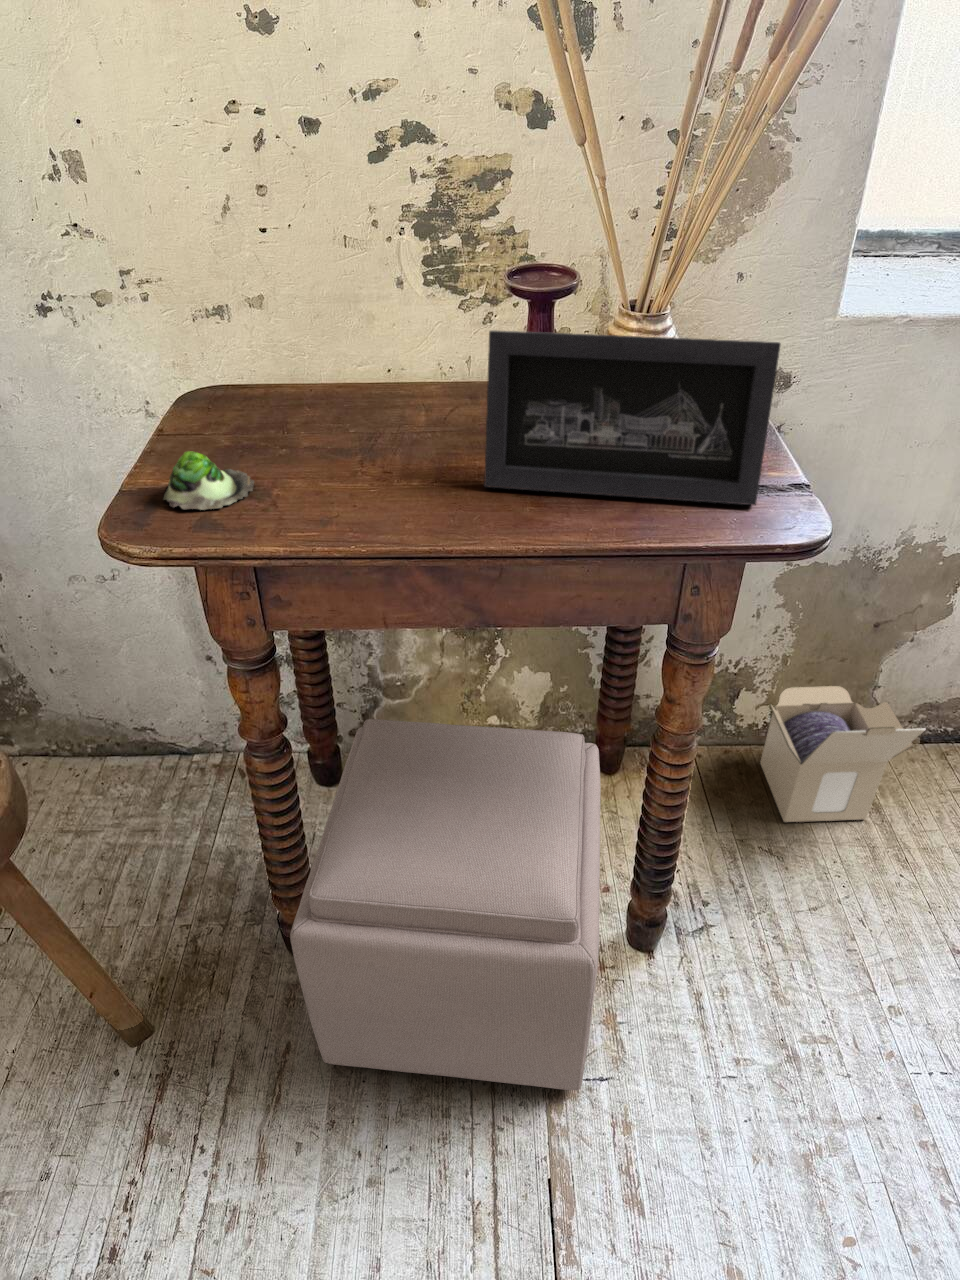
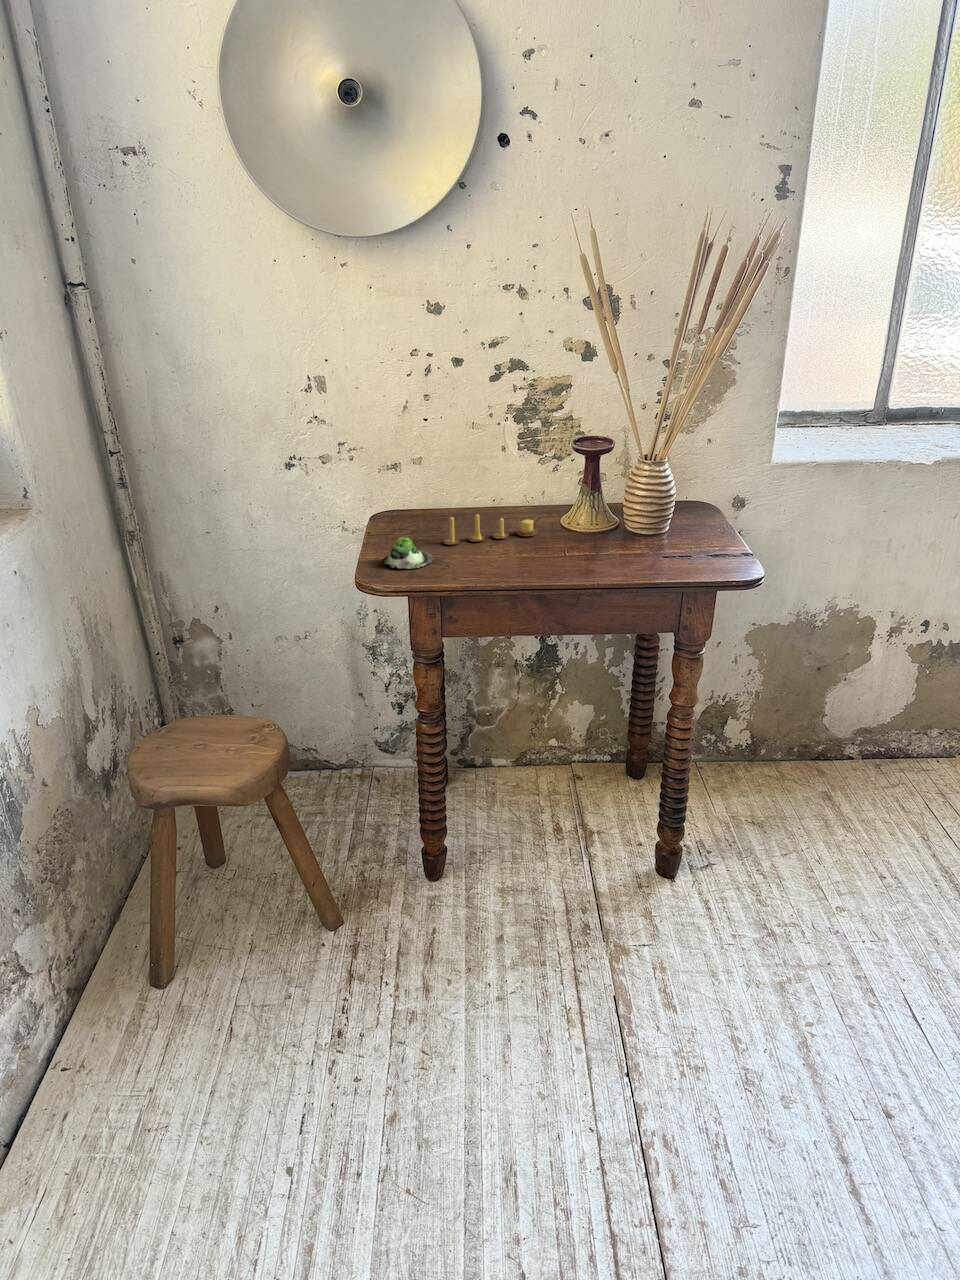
picture frame: present [484,330,781,505] -> none [566,471,727,562]
candle: none [280,400,445,458] -> present [443,514,537,545]
cardboard box: present [760,686,926,822] -> none [745,710,848,804]
ottoman: present [290,719,601,1090] -> none [452,713,641,948]

